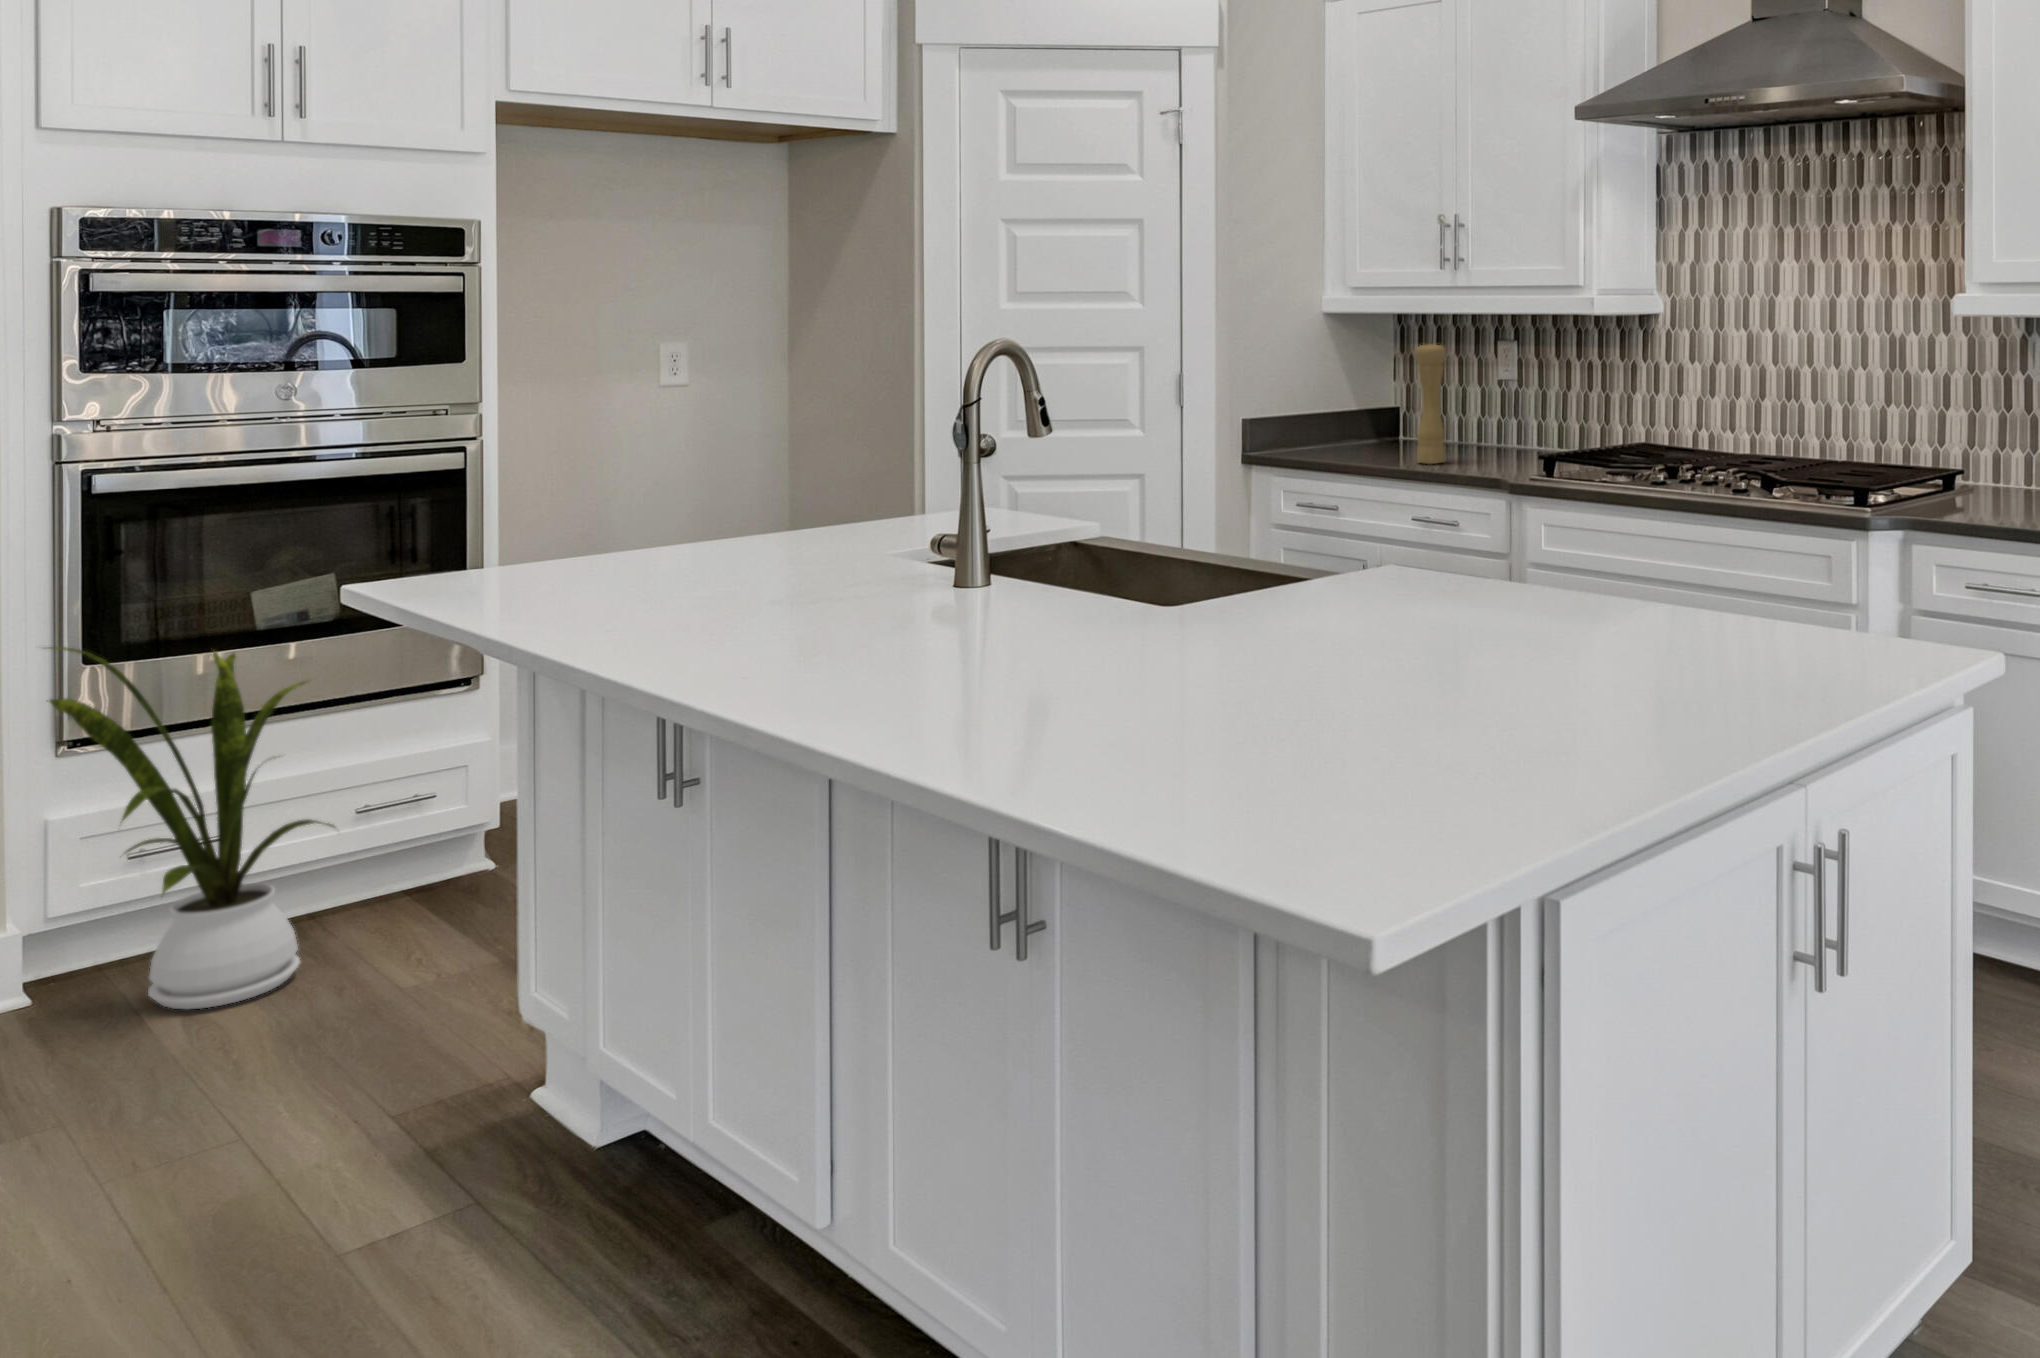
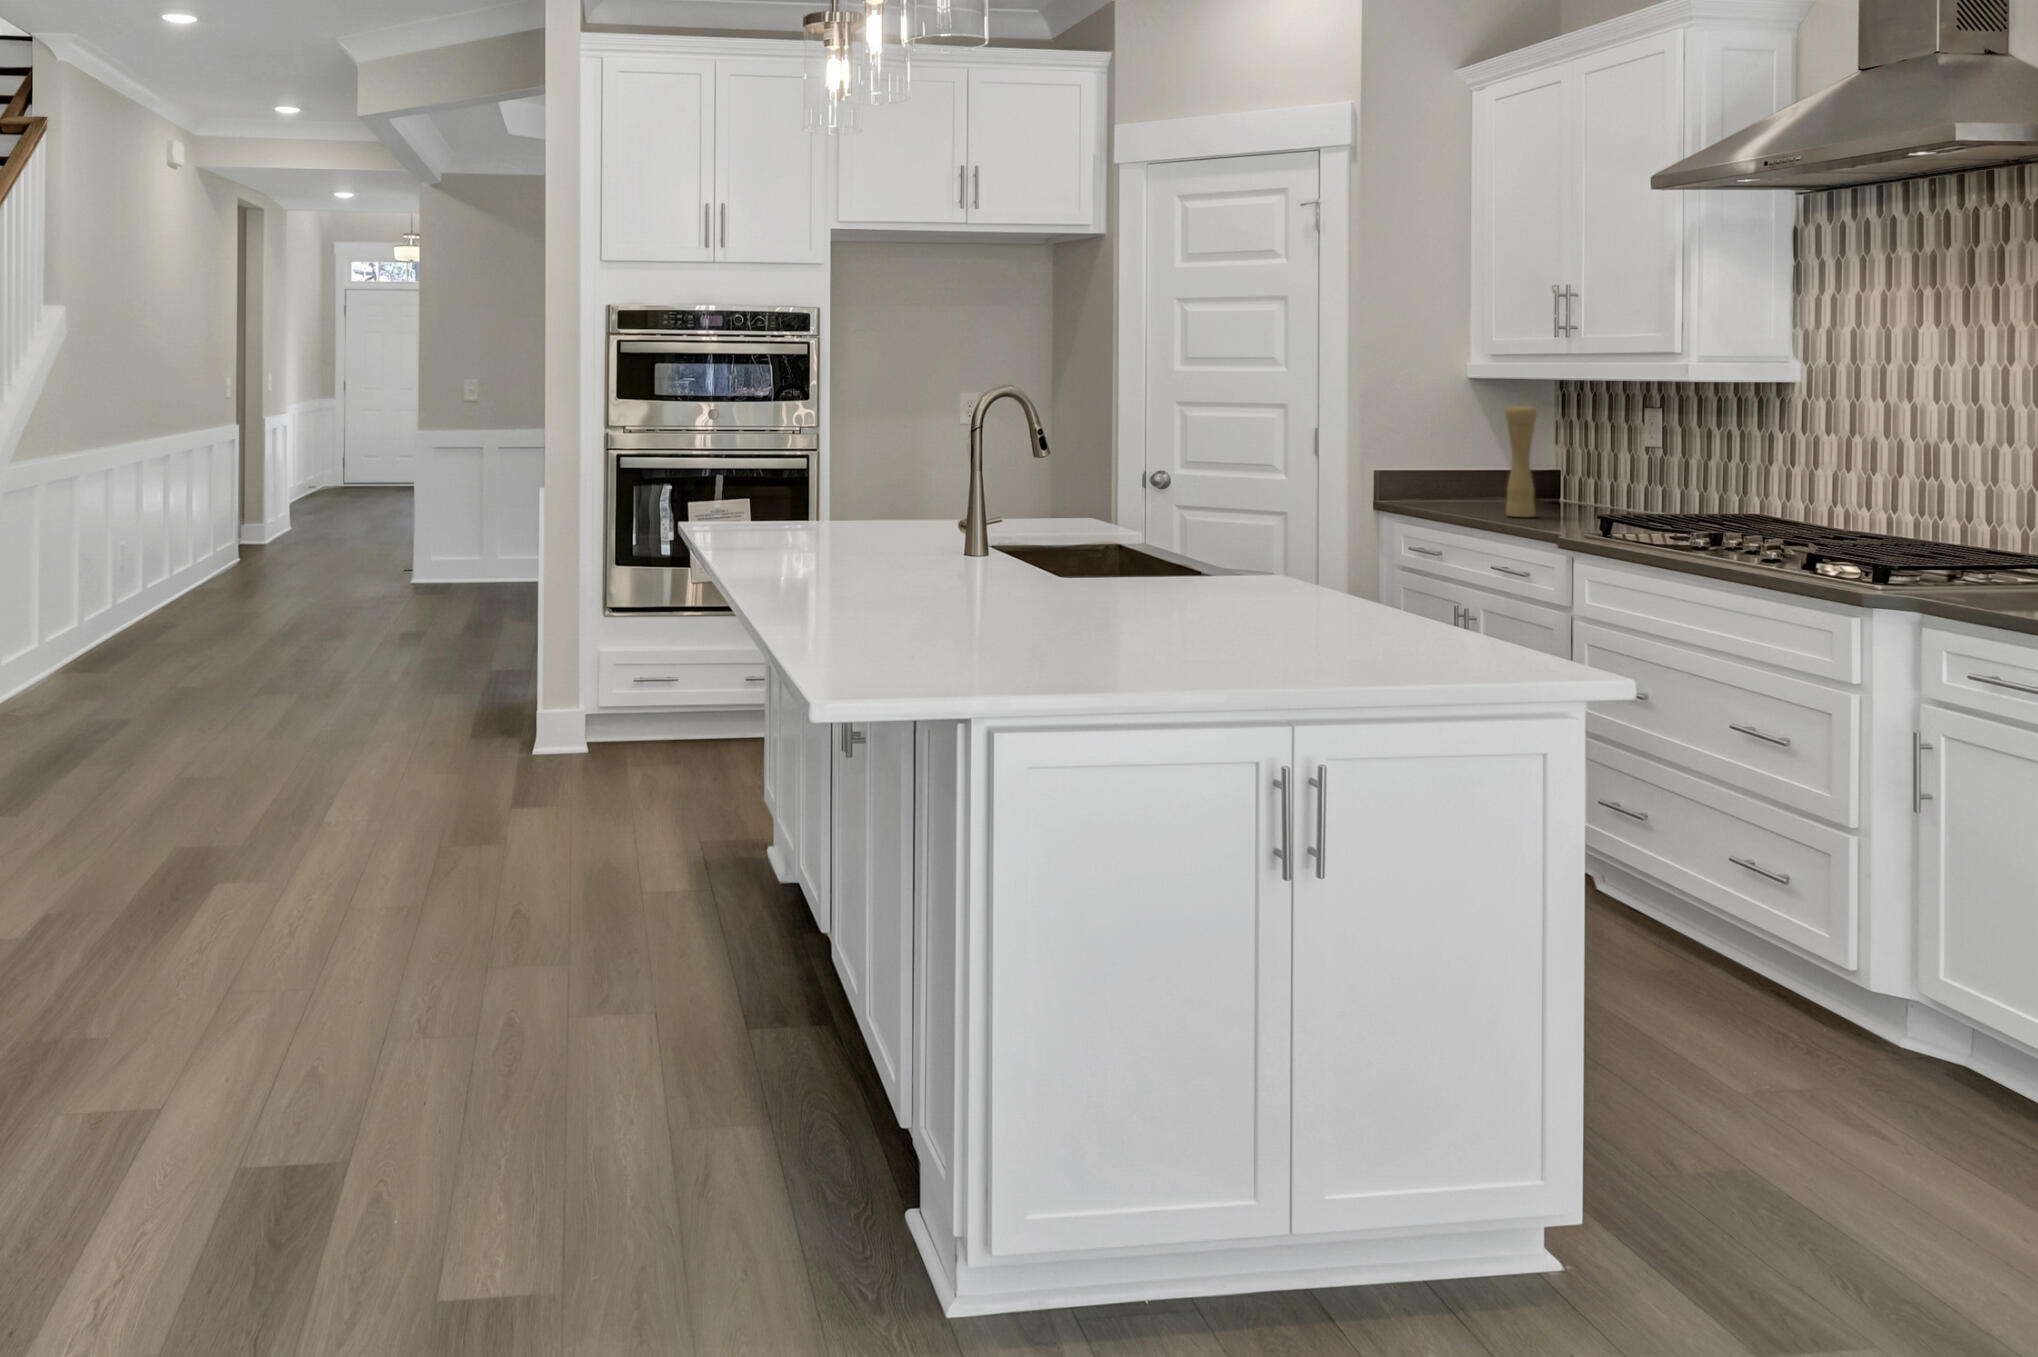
house plant: present [44,647,334,1009] -> none [581,549,725,774]

